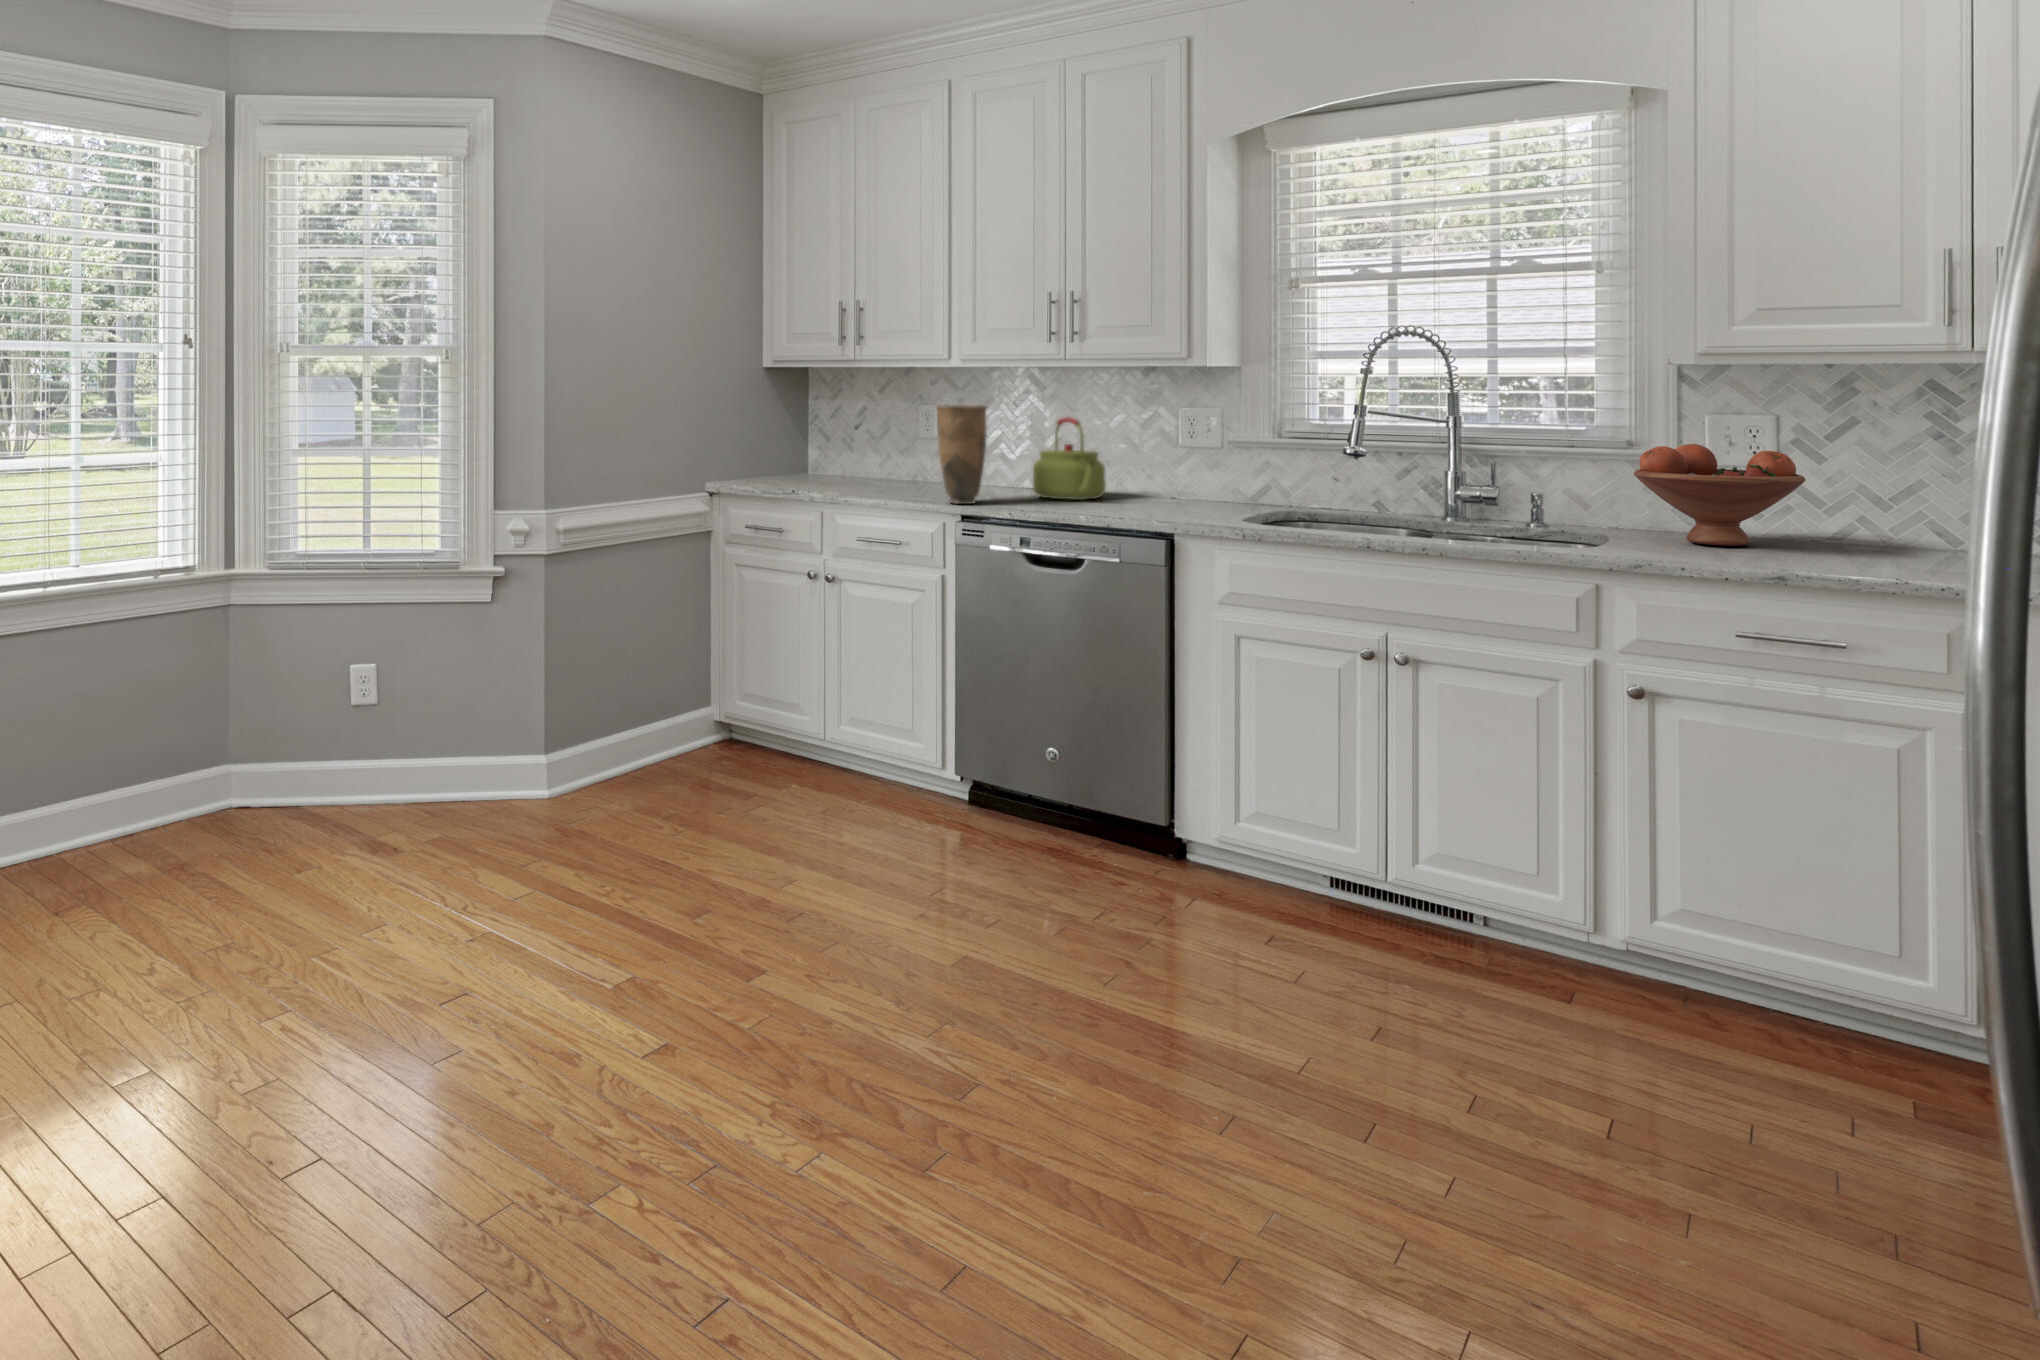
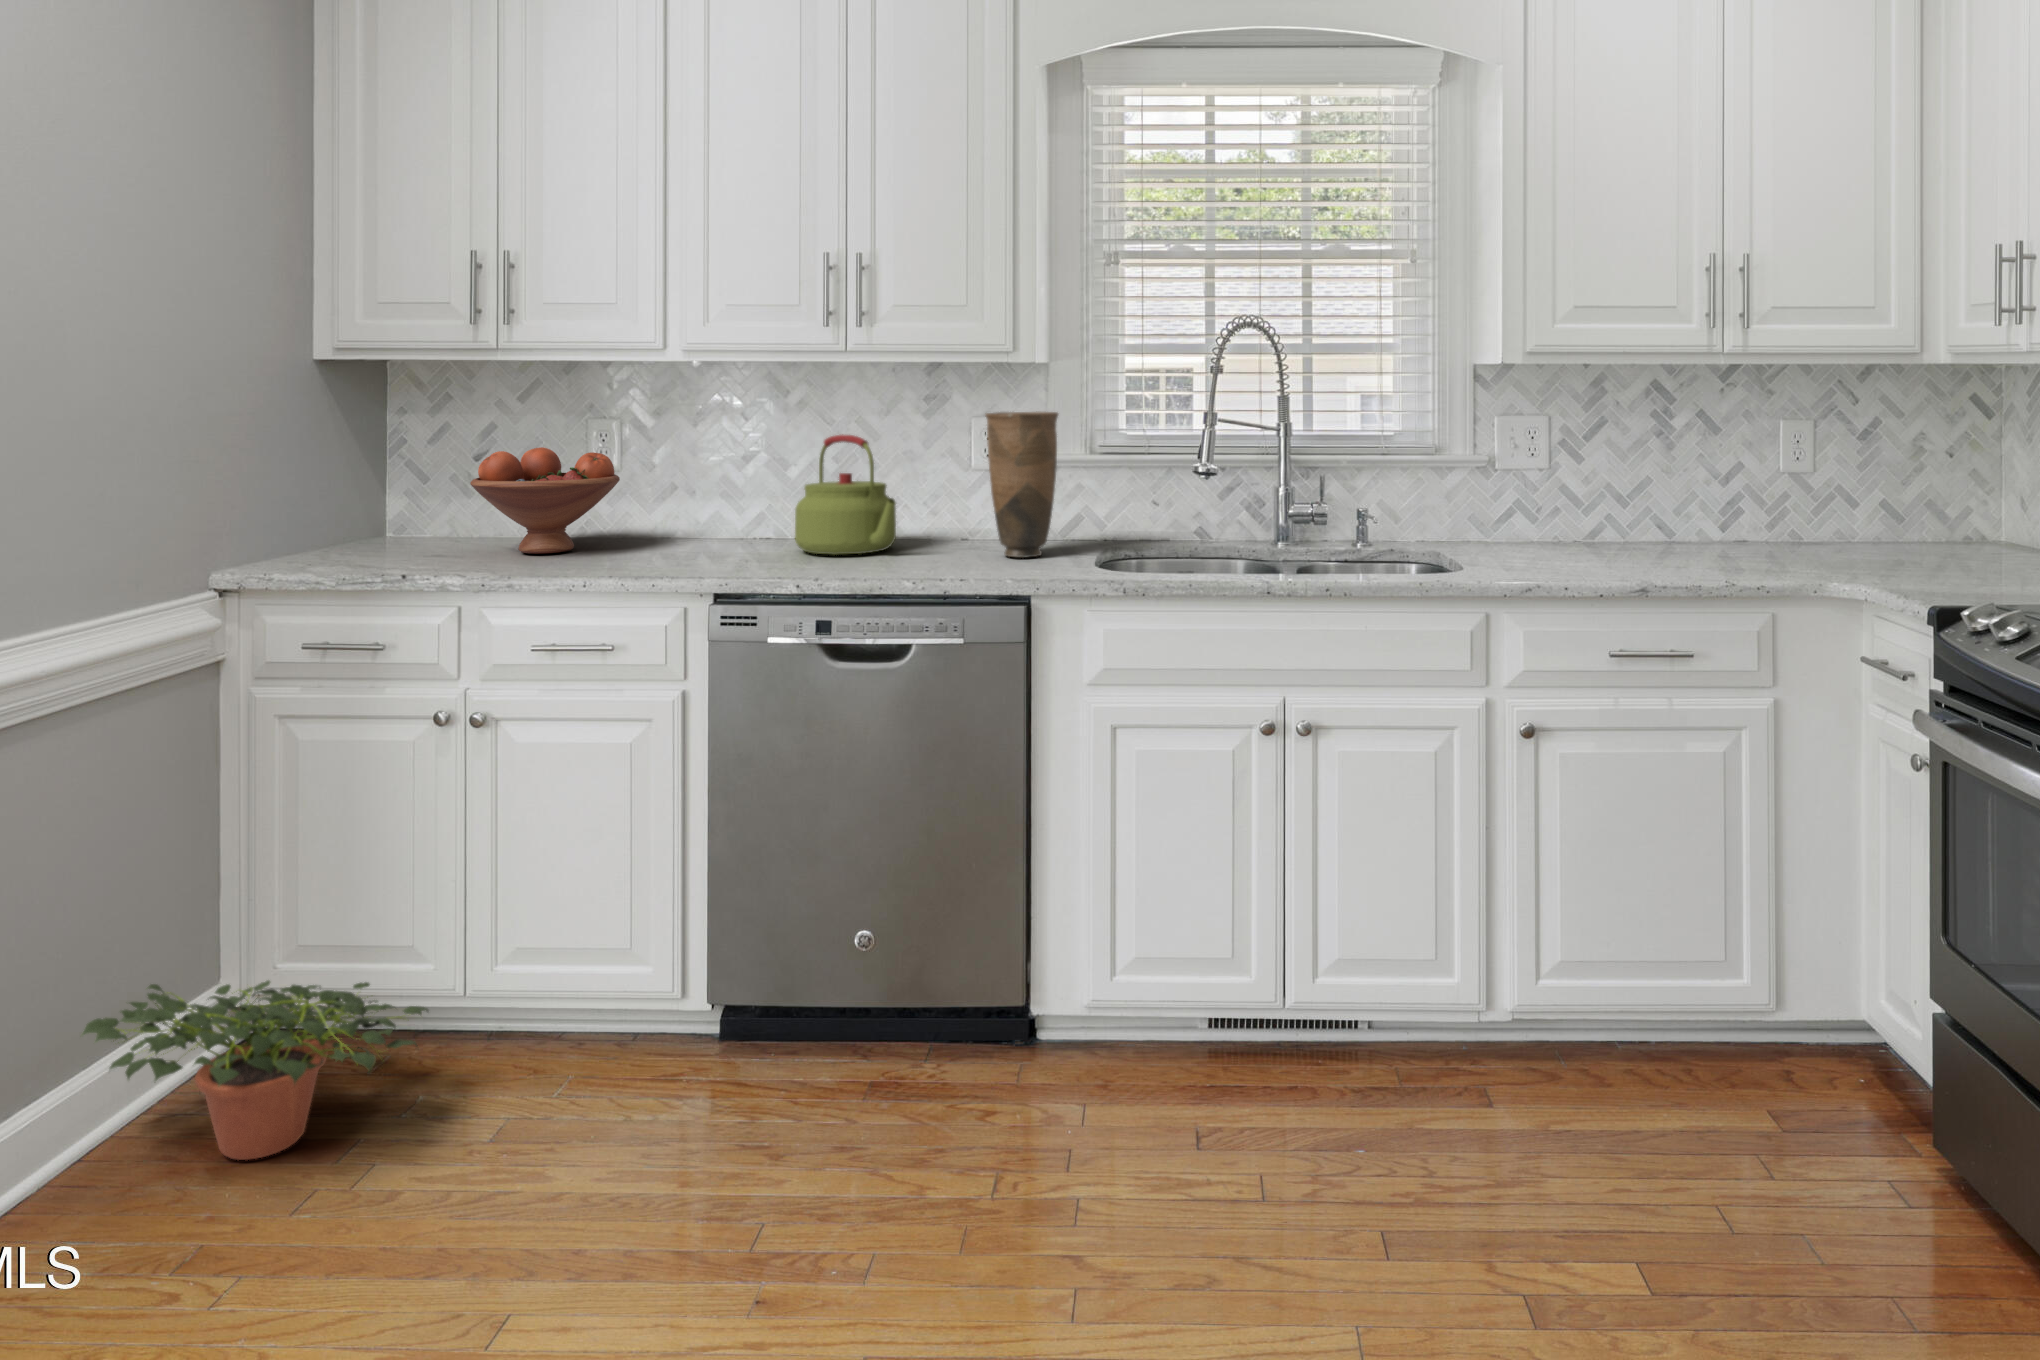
vase: present [937,405,987,504] -> present [986,412,1058,558]
fruit bowl: present [1634,444,1806,546] -> present [470,447,620,553]
potted plant: none [636,689,799,788] -> present [82,980,428,1160]

